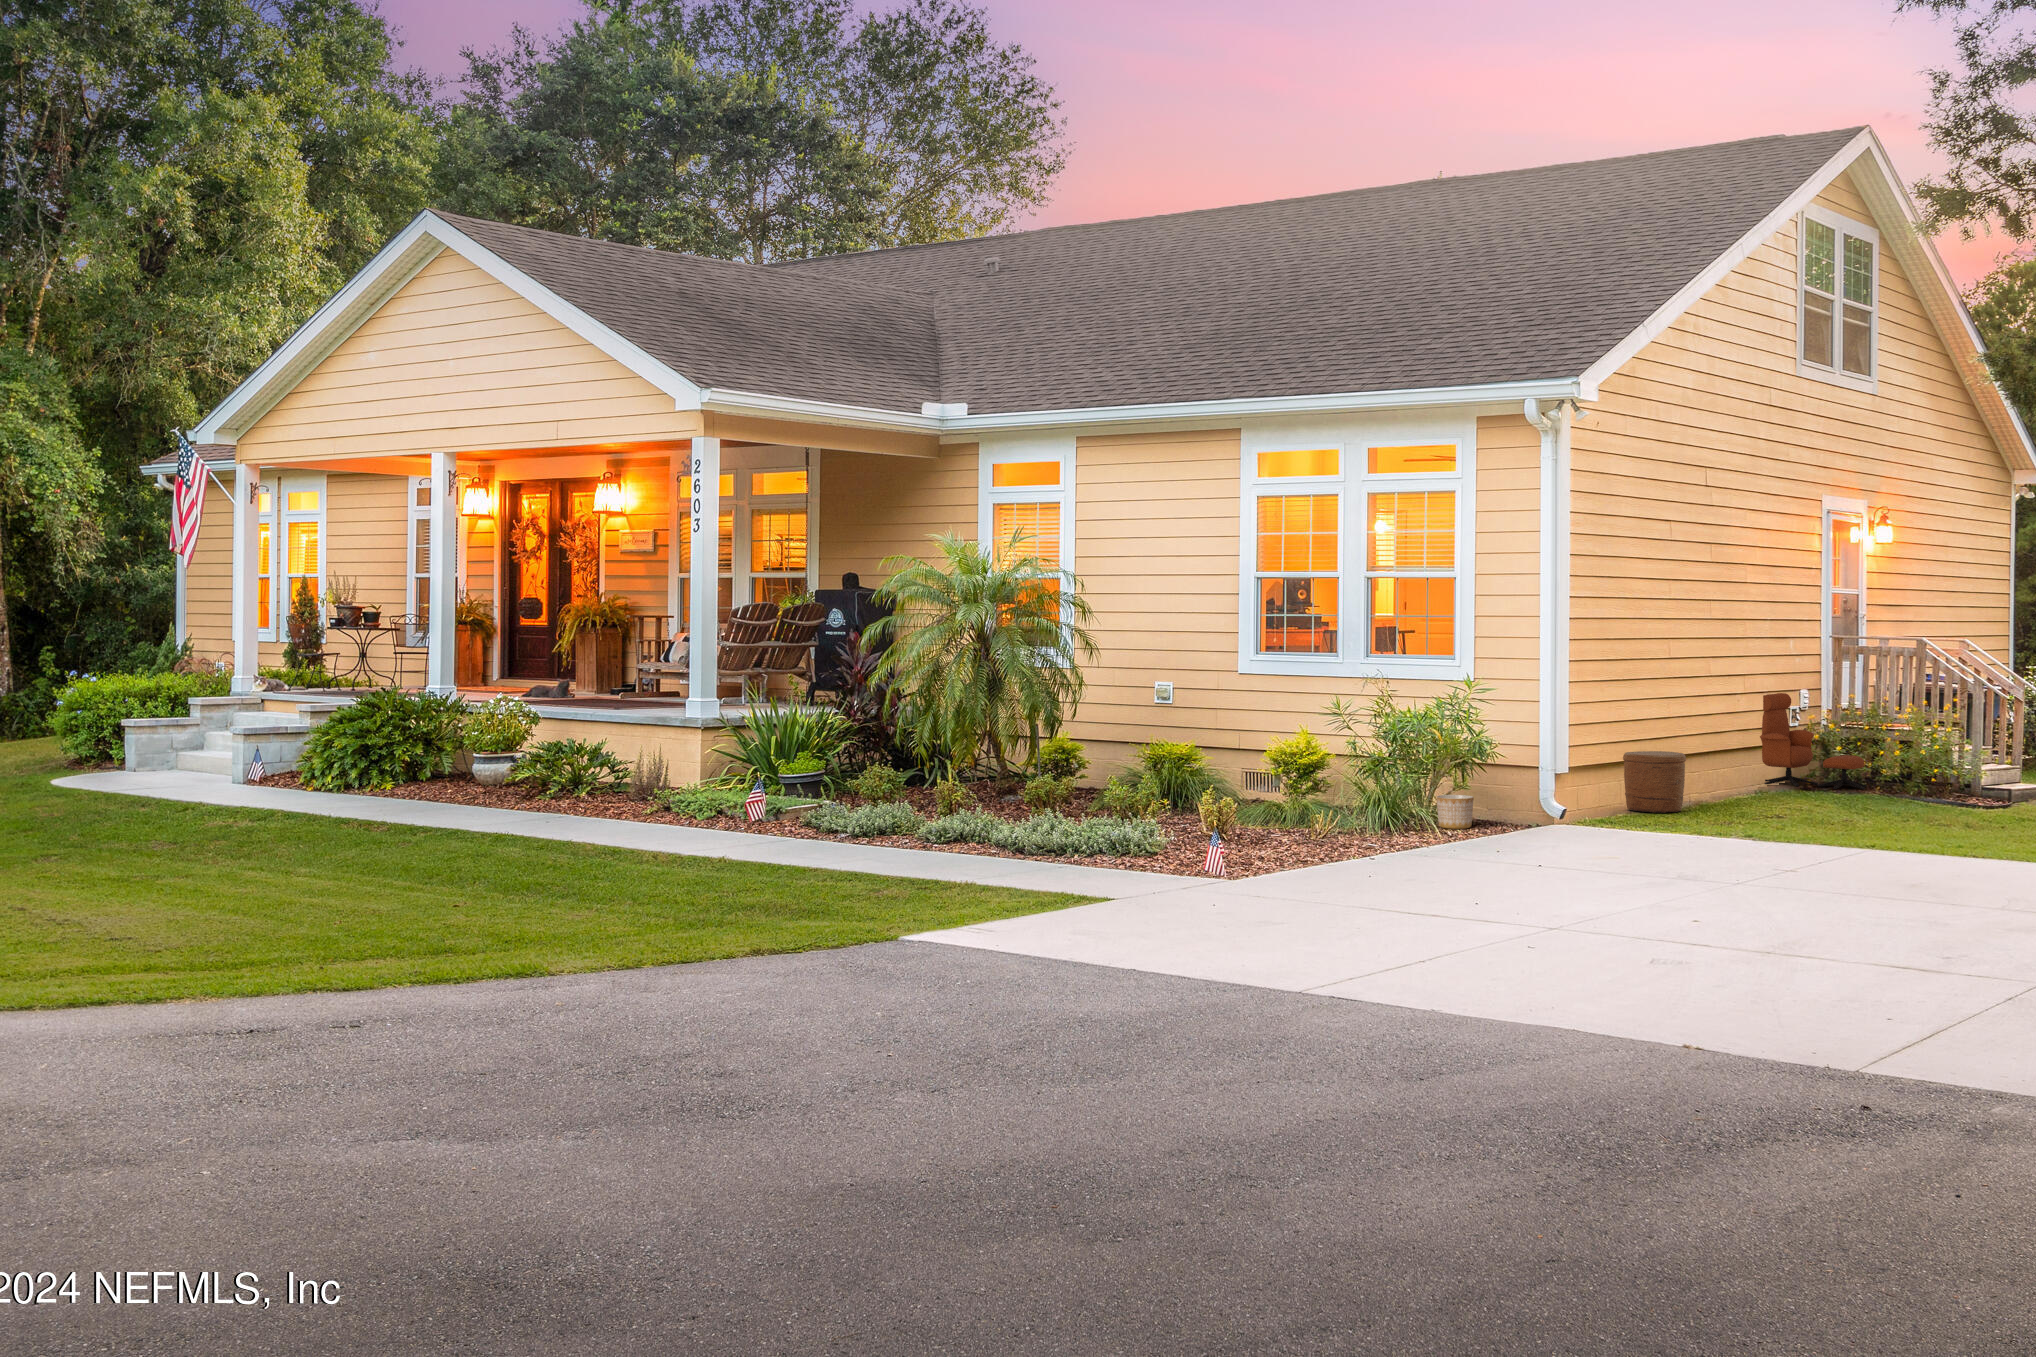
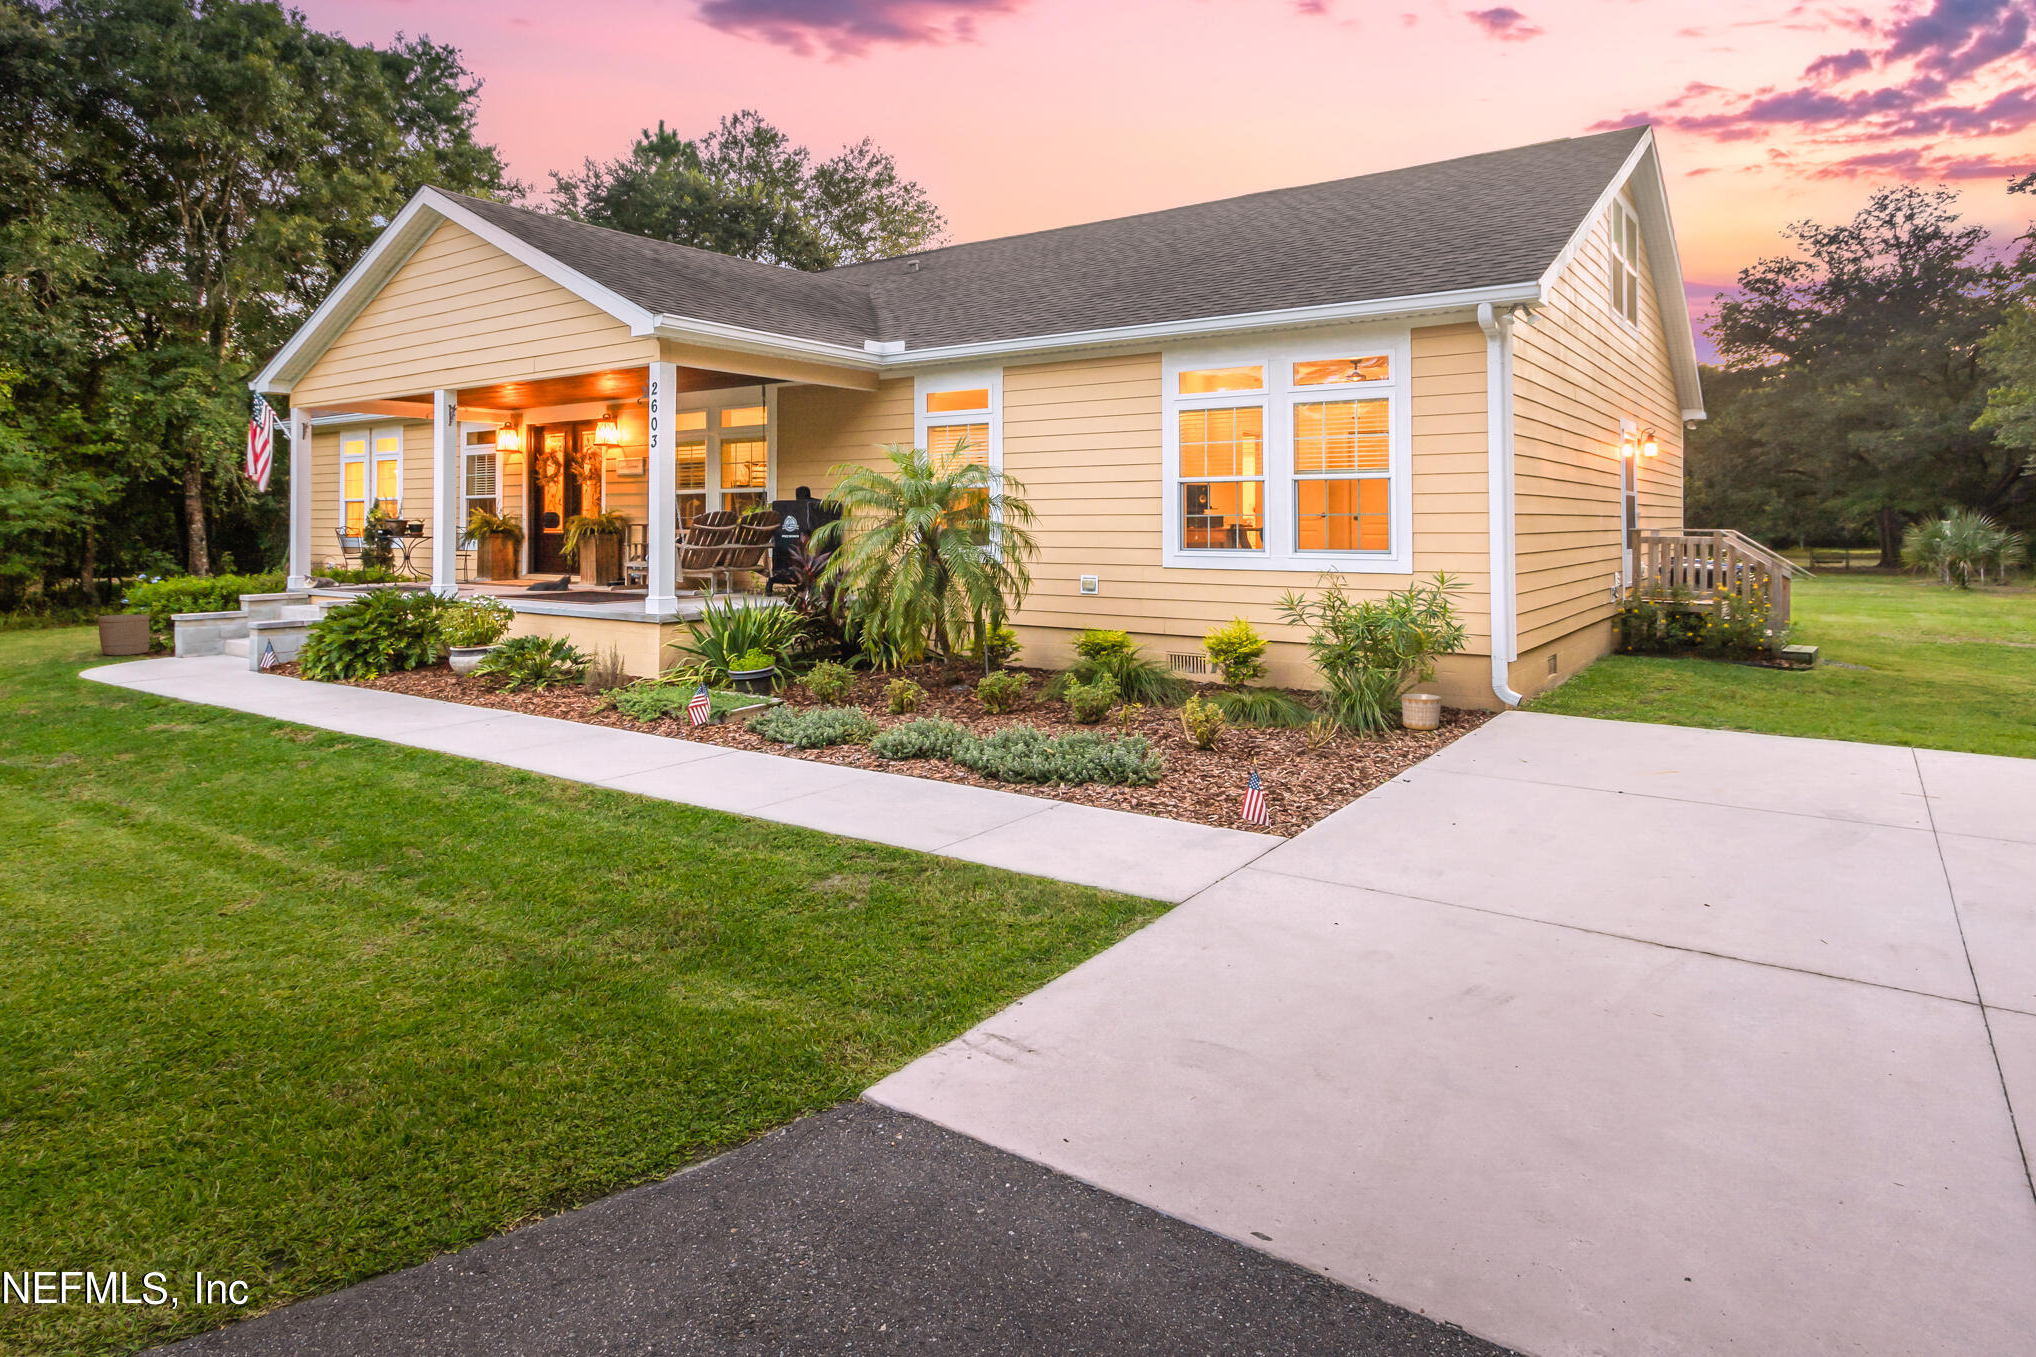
lounge chair: present [1760,693,1867,789] -> none [1594,591,1700,675]
woven basket: present [1623,751,1686,813] -> present [98,615,150,656]

